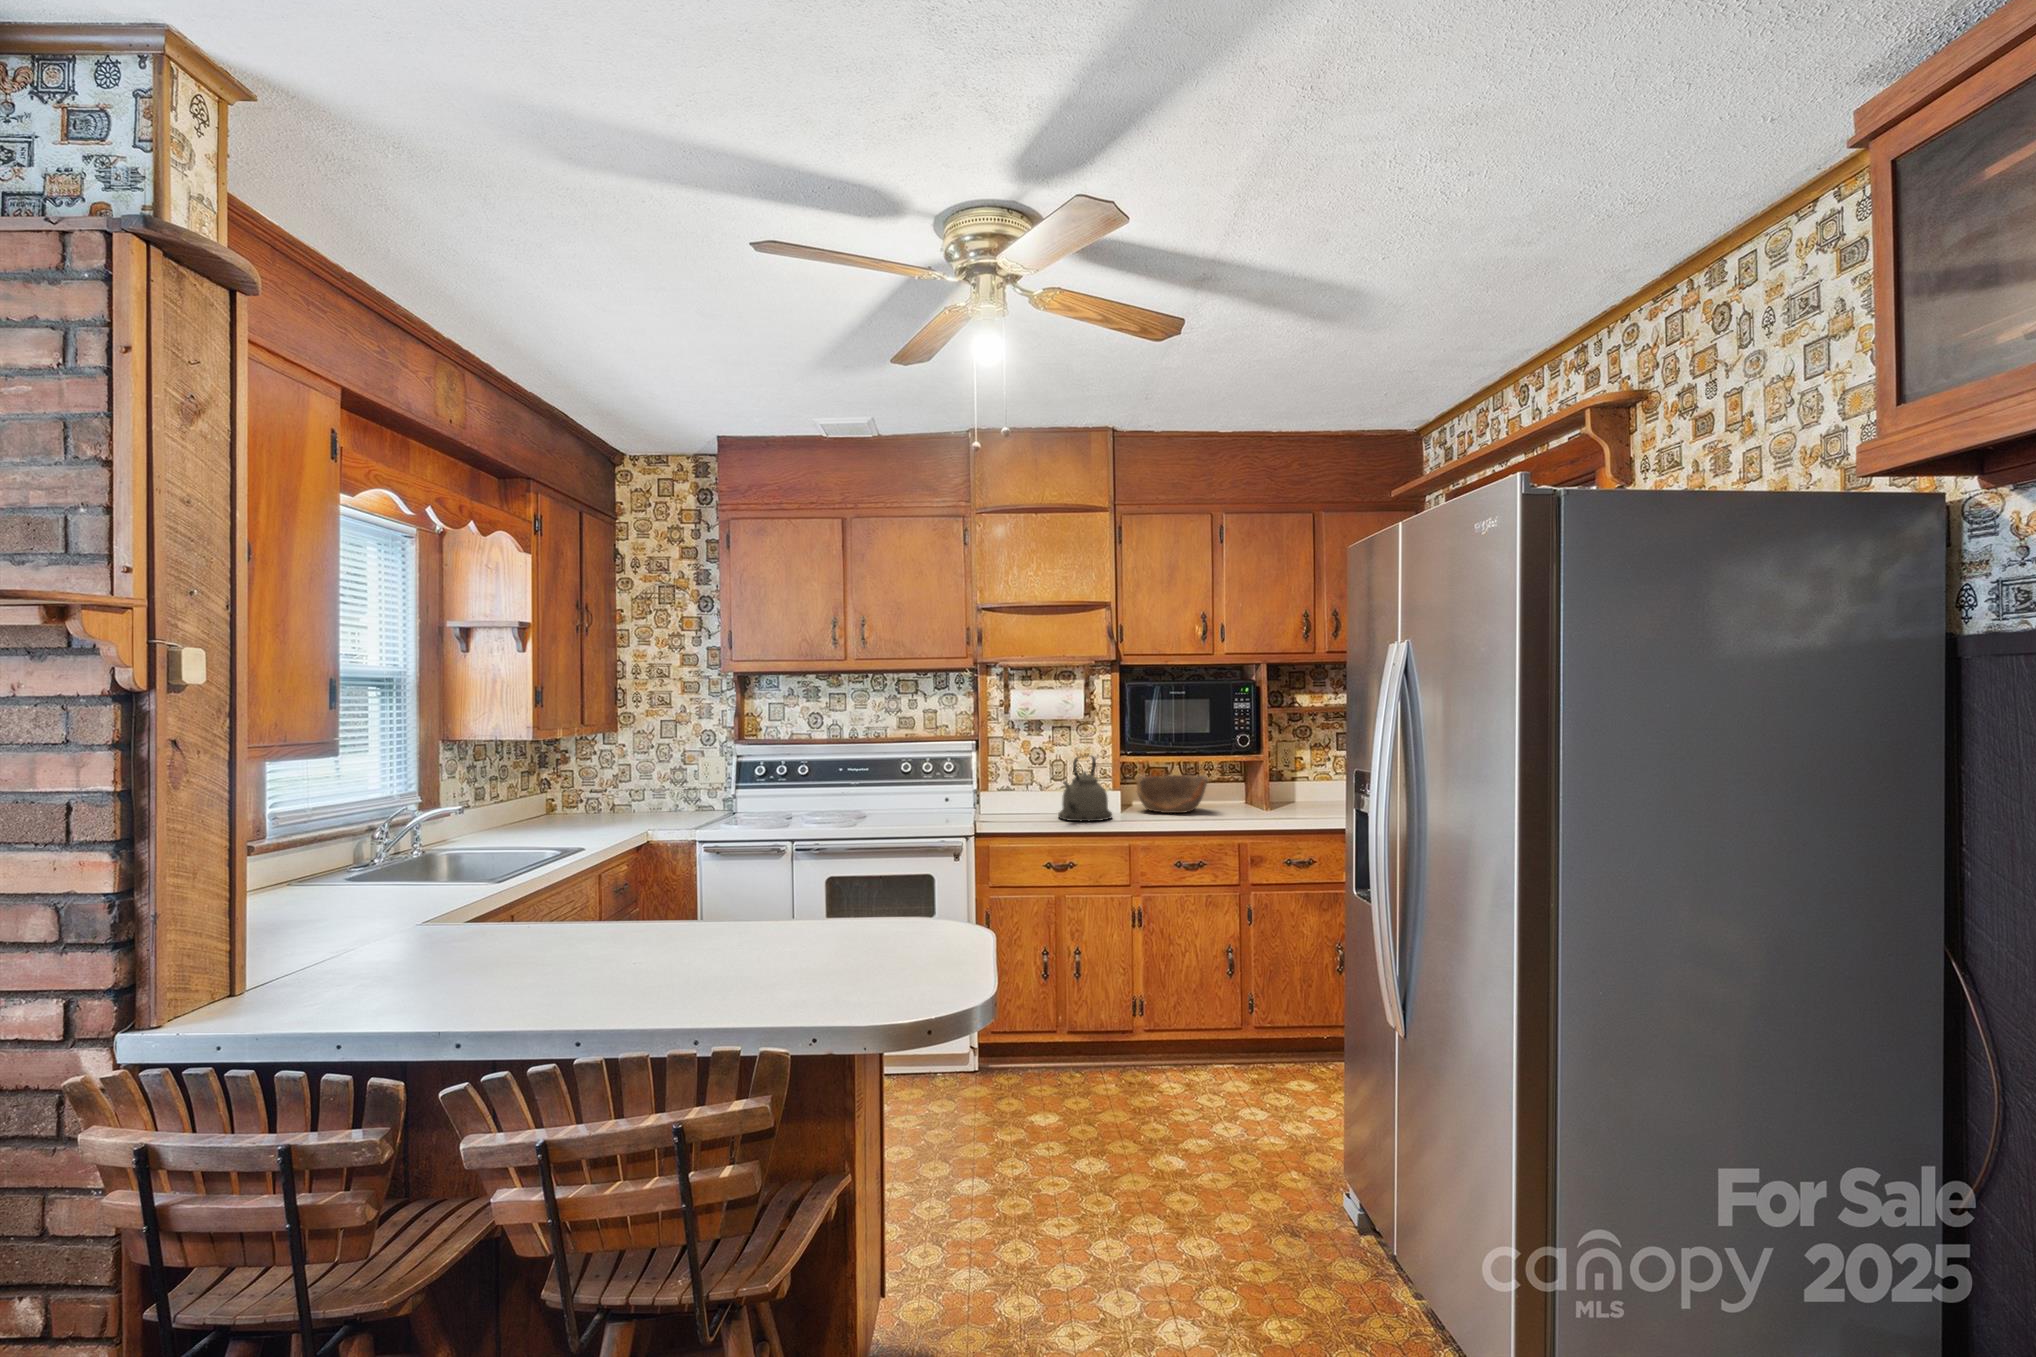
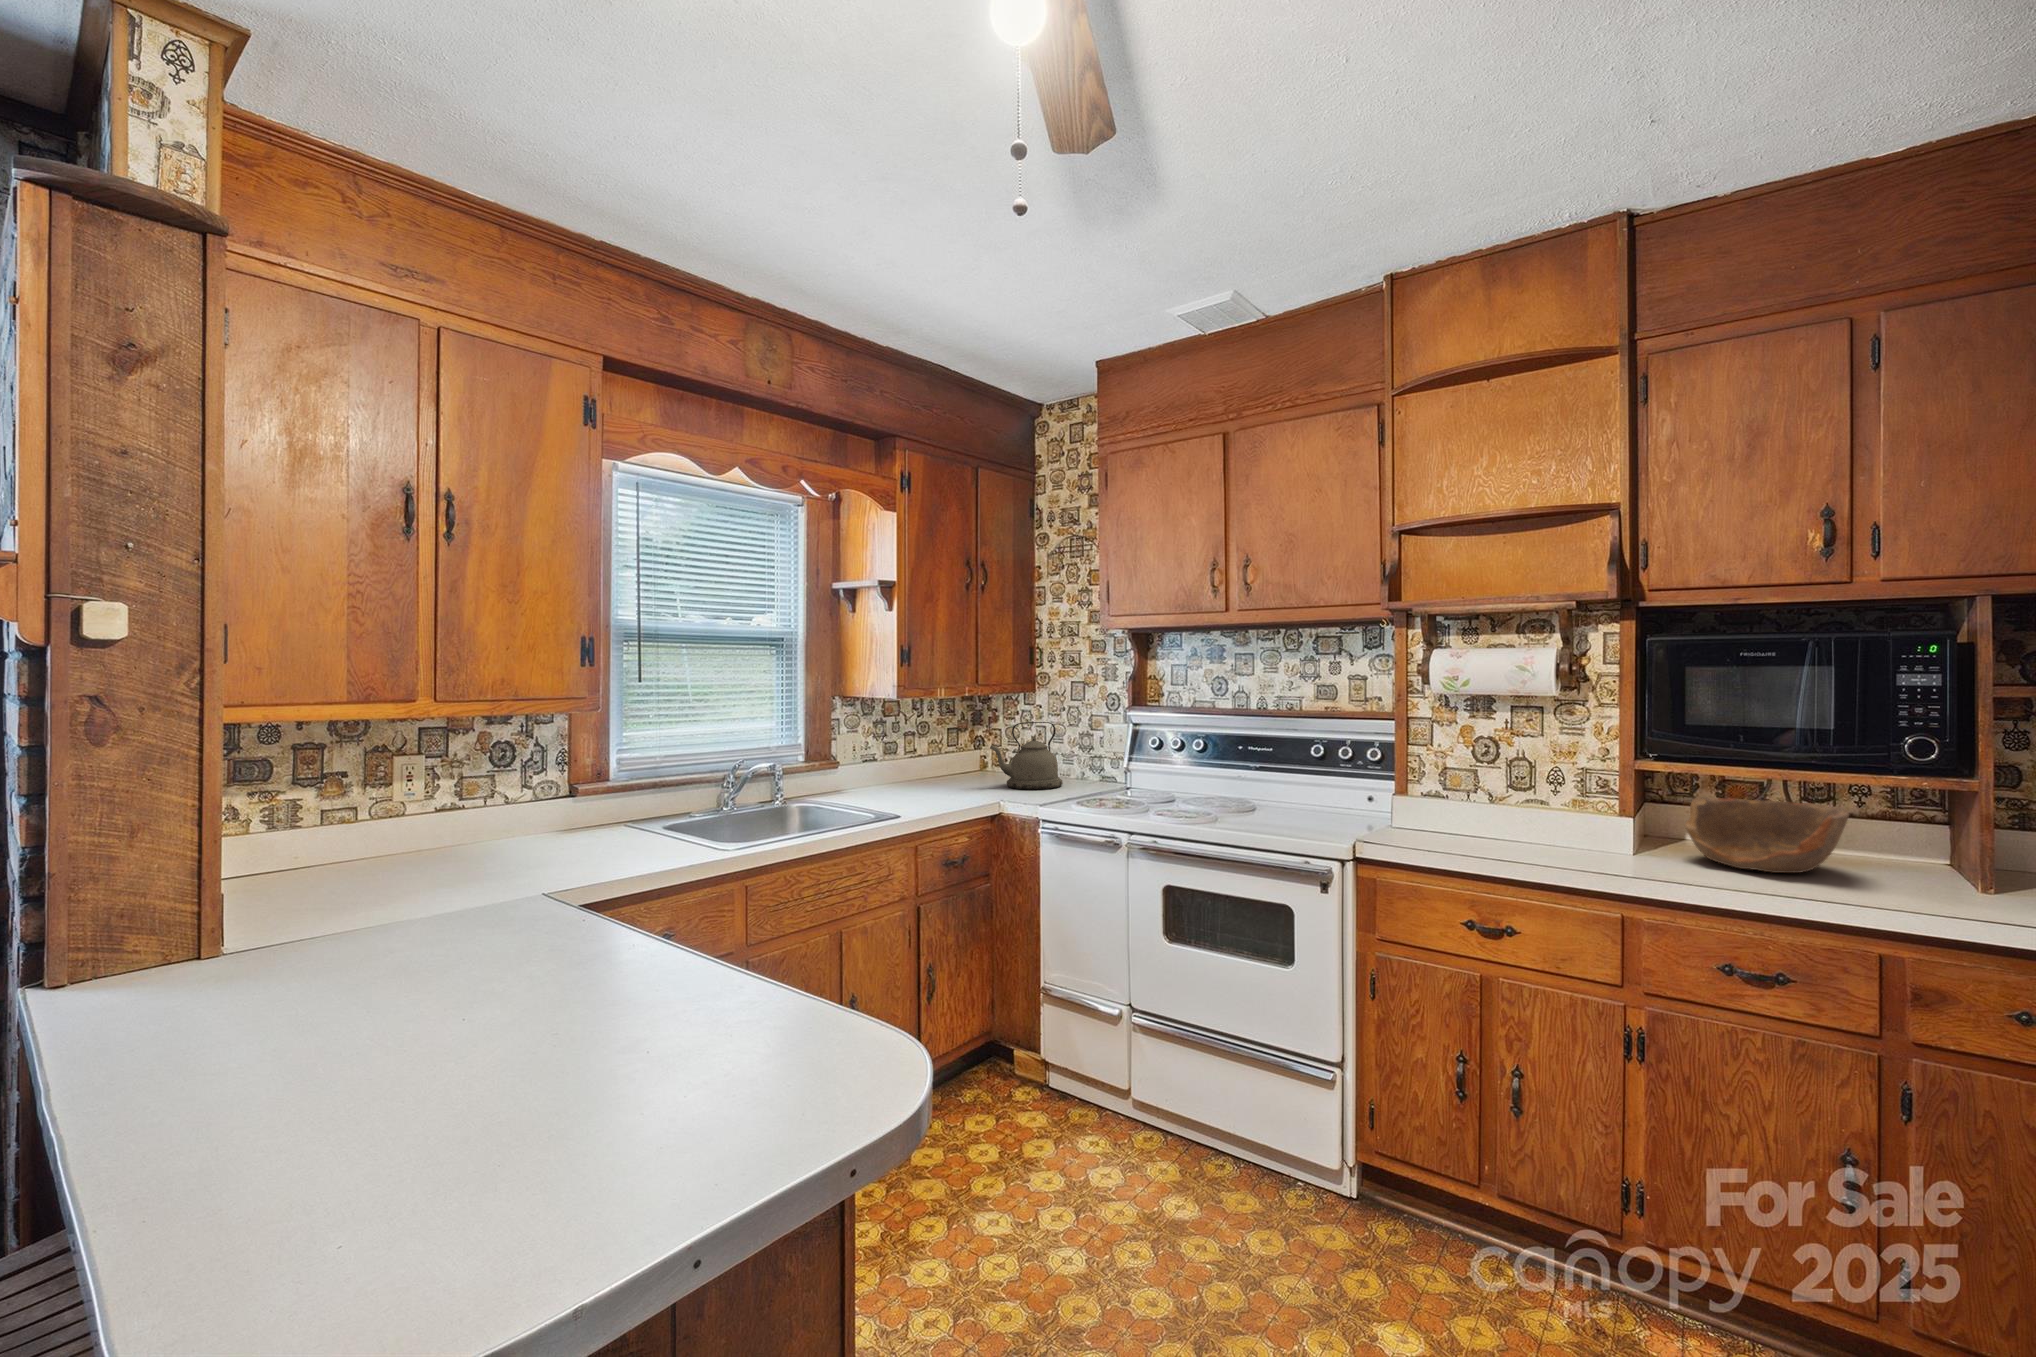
kettle: present [1058,756,1112,821] -> present [990,722,1063,789]

